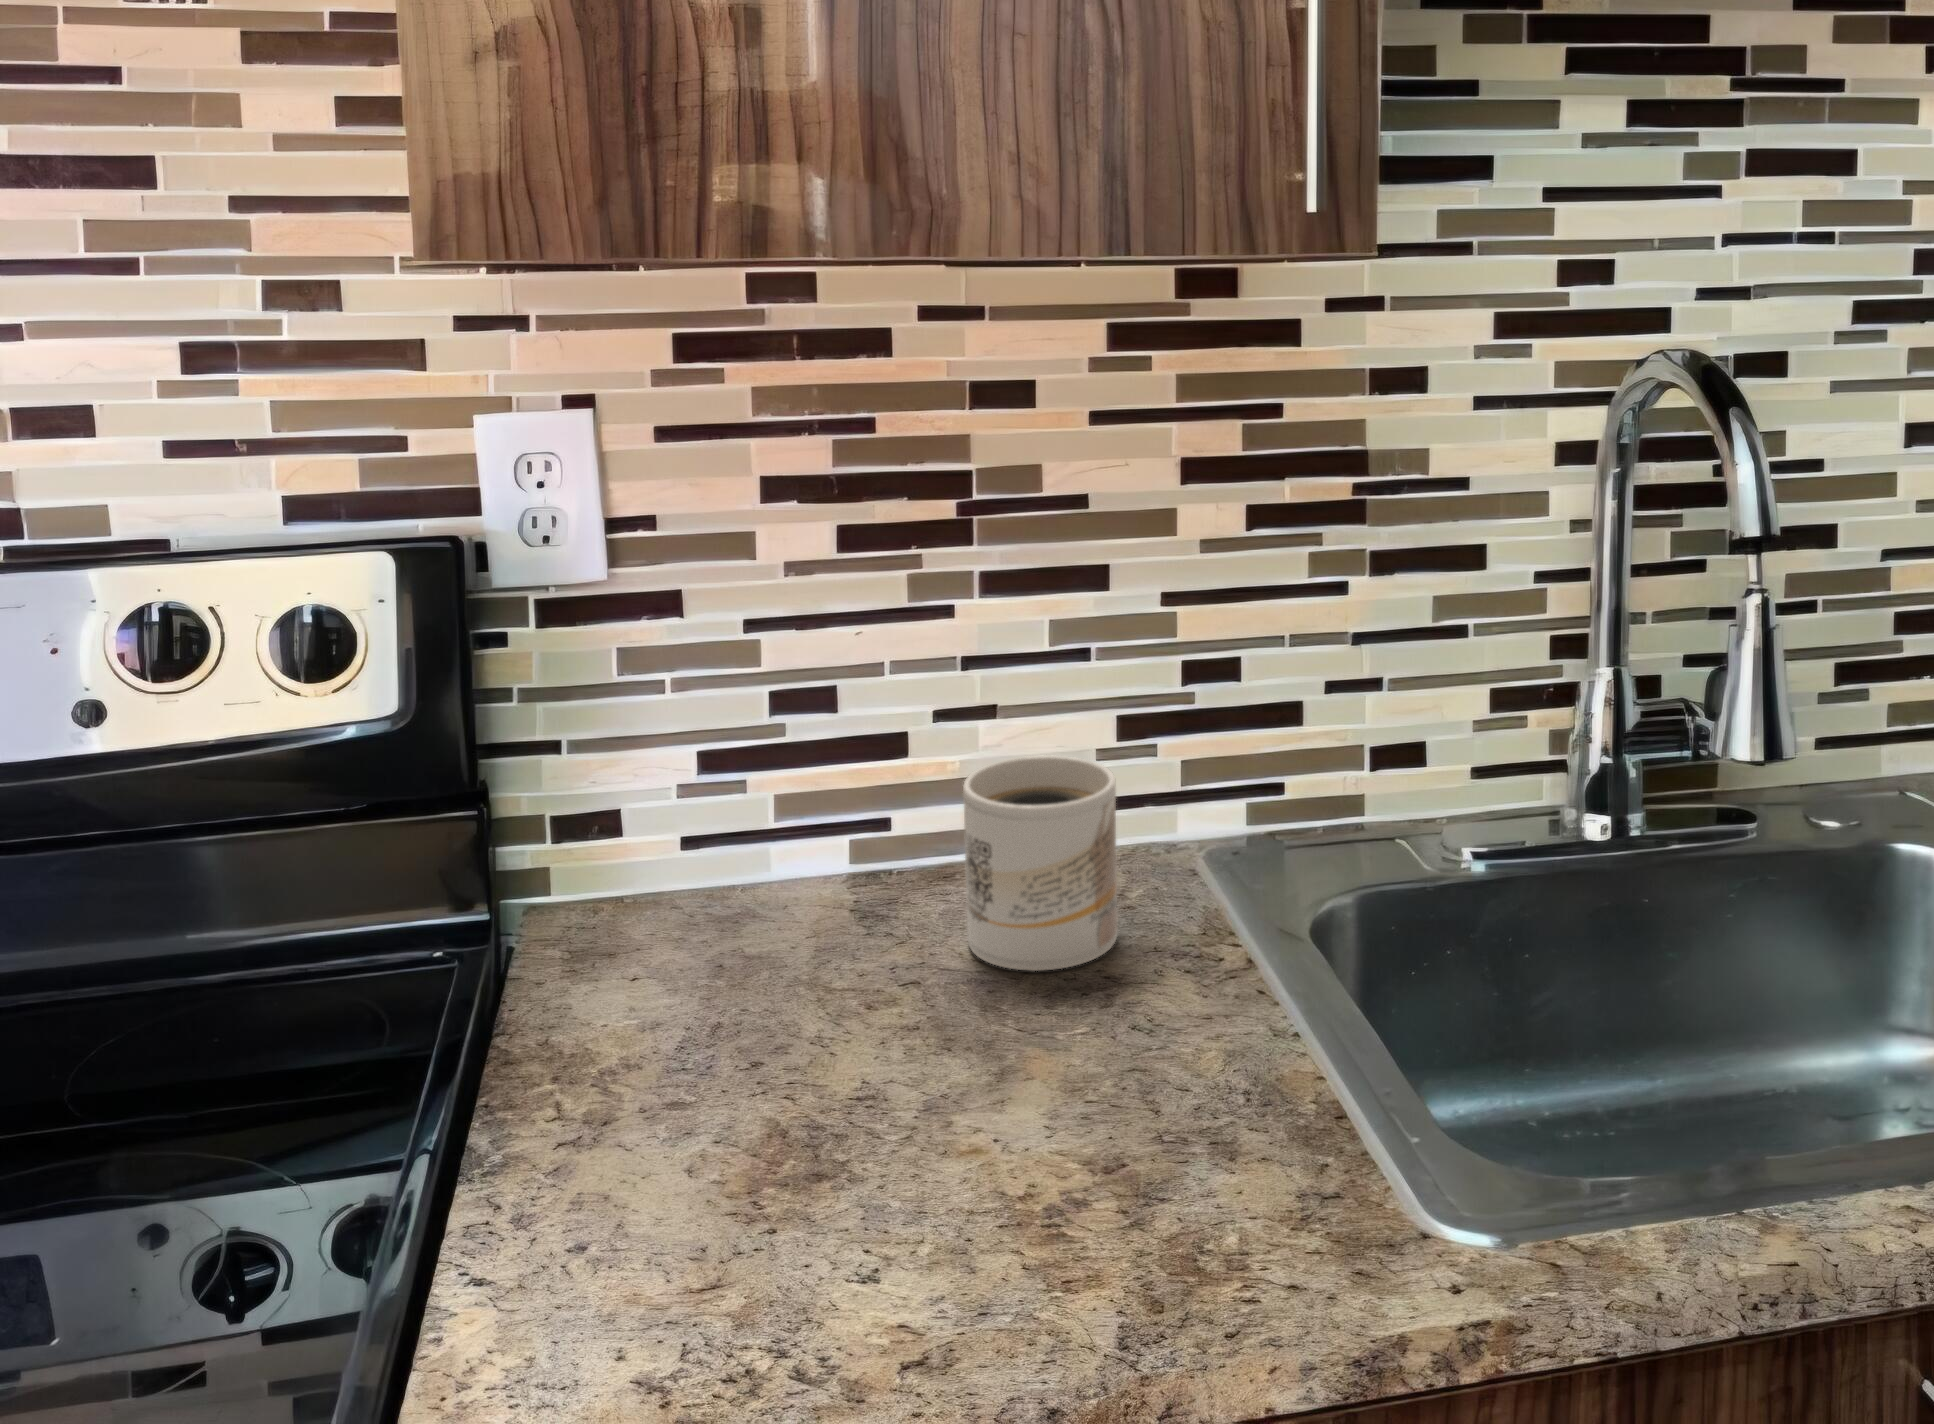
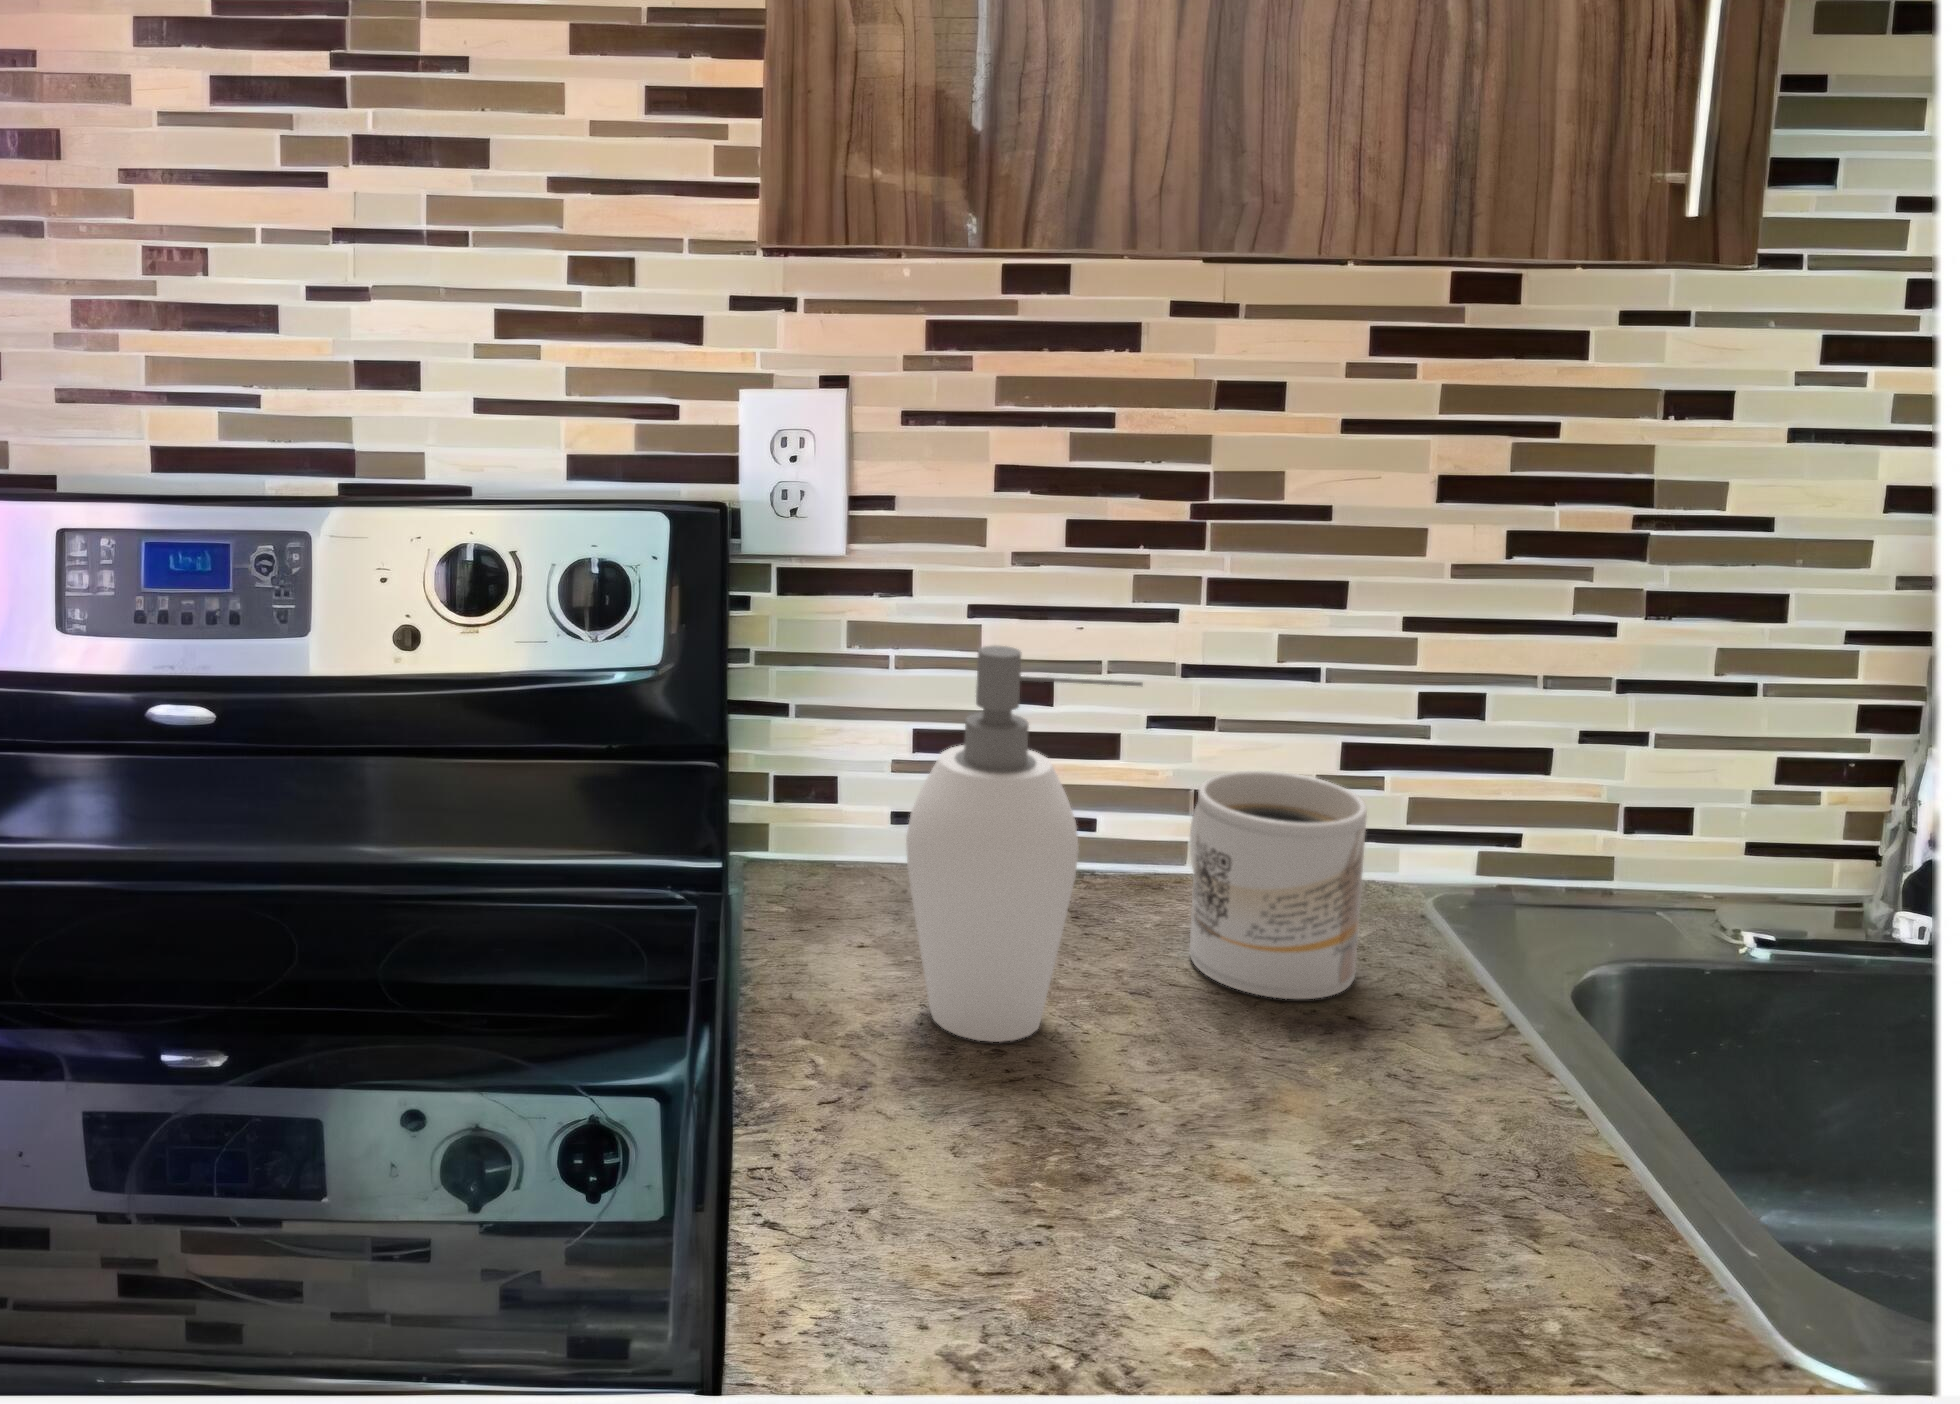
soap dispenser: none [657,670,878,1060] -> present [906,646,1143,1042]

